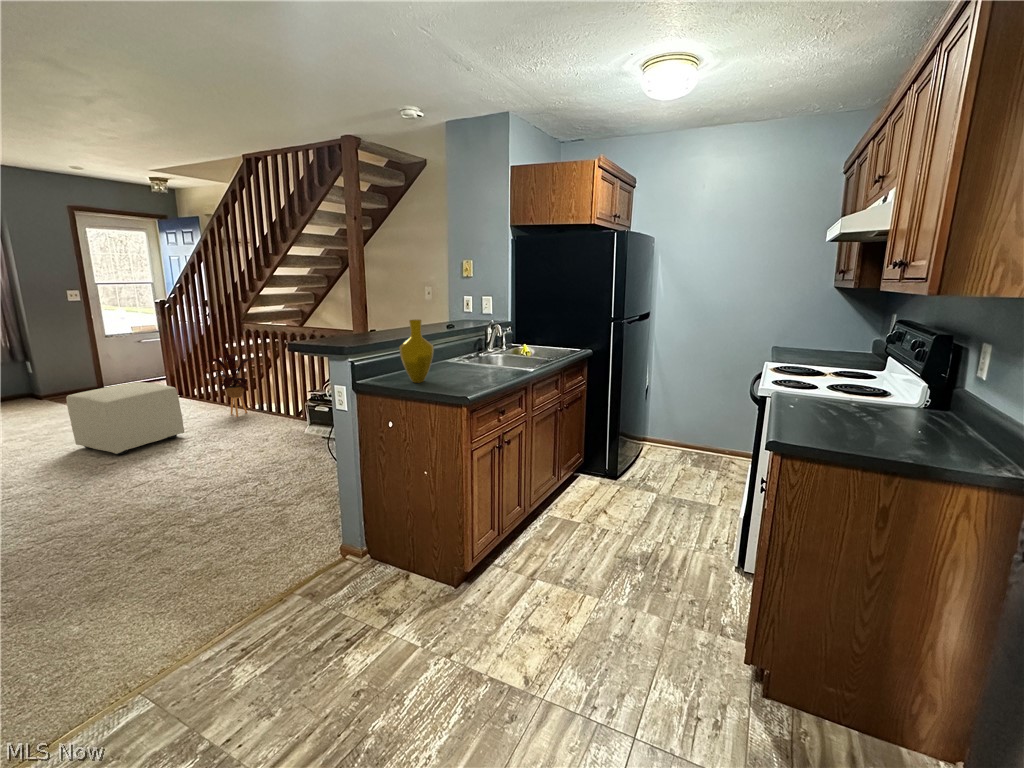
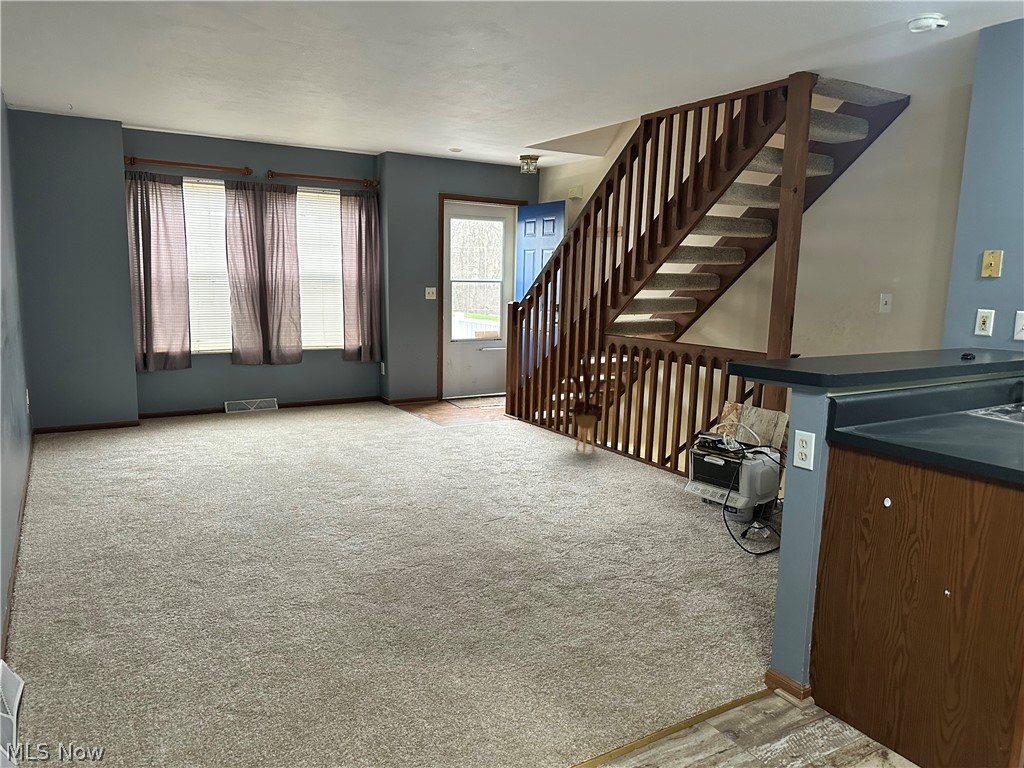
vase: present [399,320,434,383] -> none [922,337,988,441]
ottoman: present [66,382,184,455] -> none [428,394,532,476]

